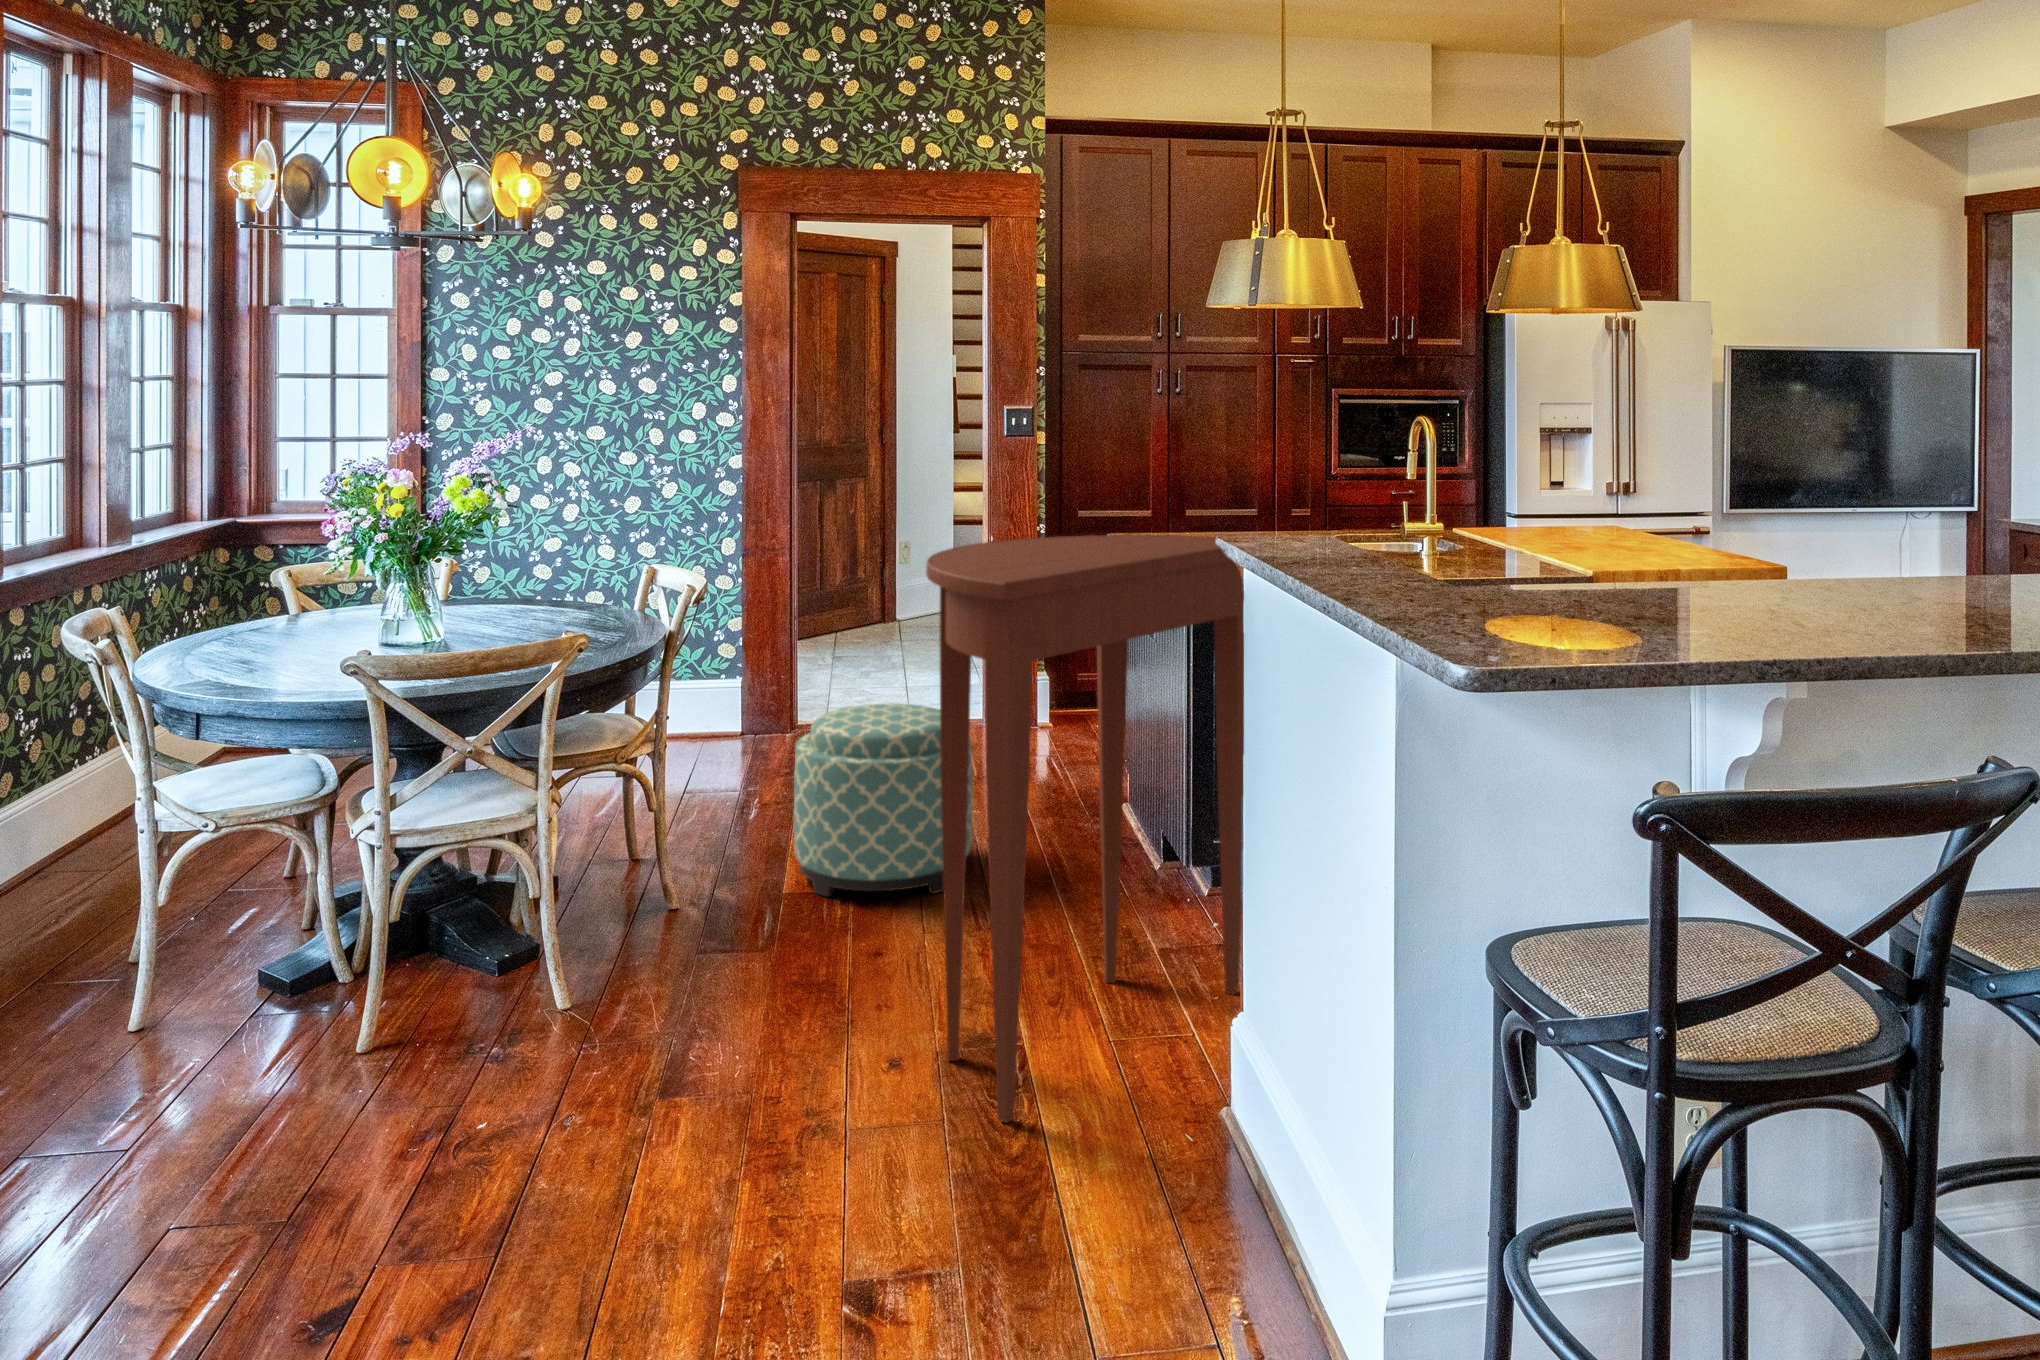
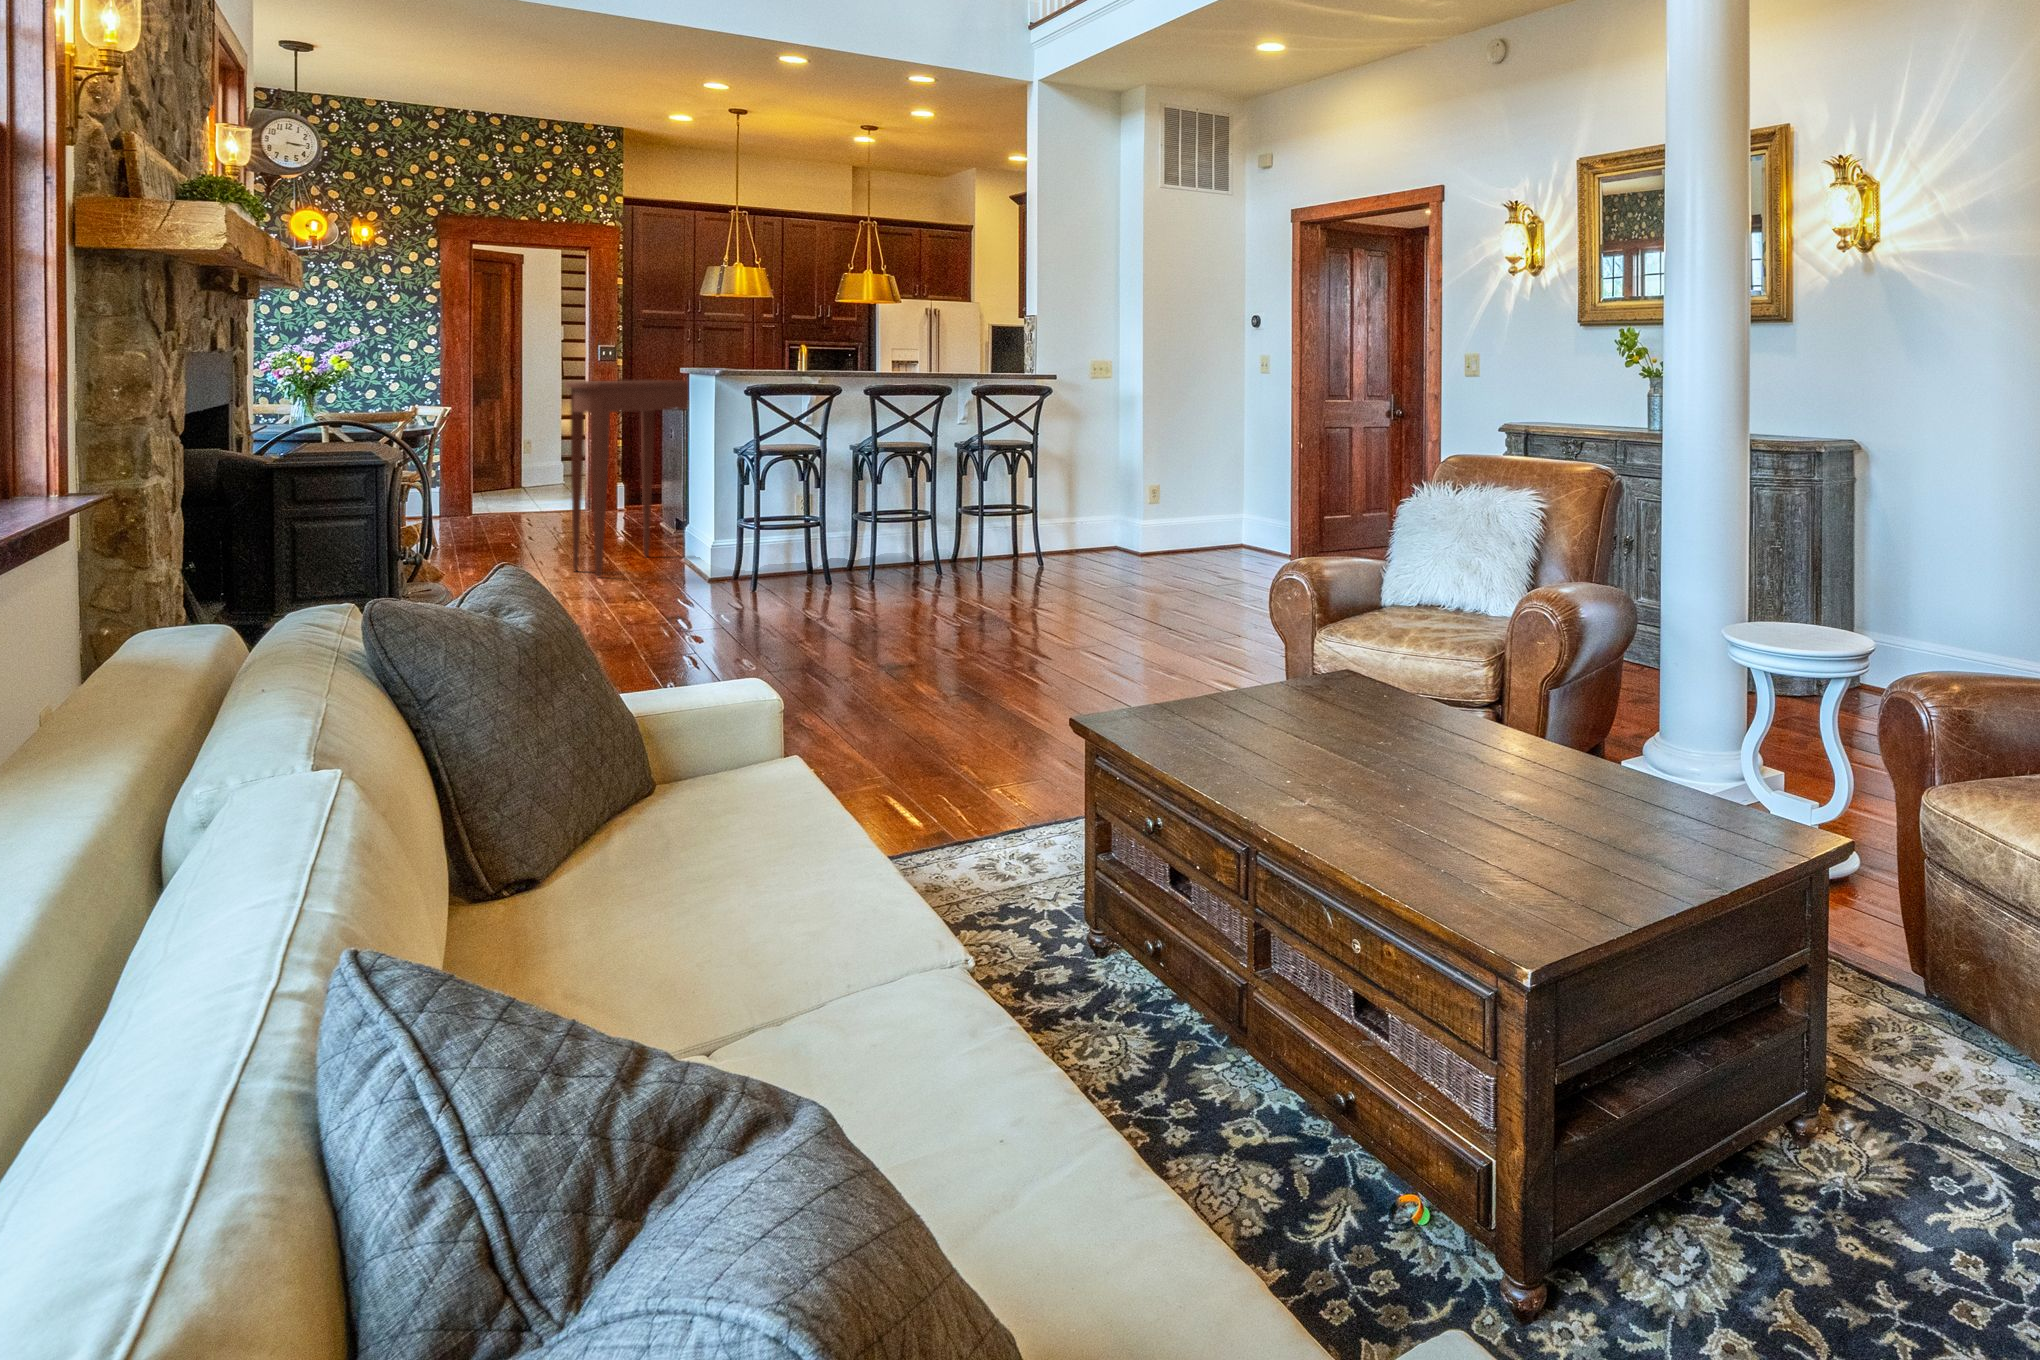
ottoman: present [794,704,973,897] -> none [488,472,582,551]

